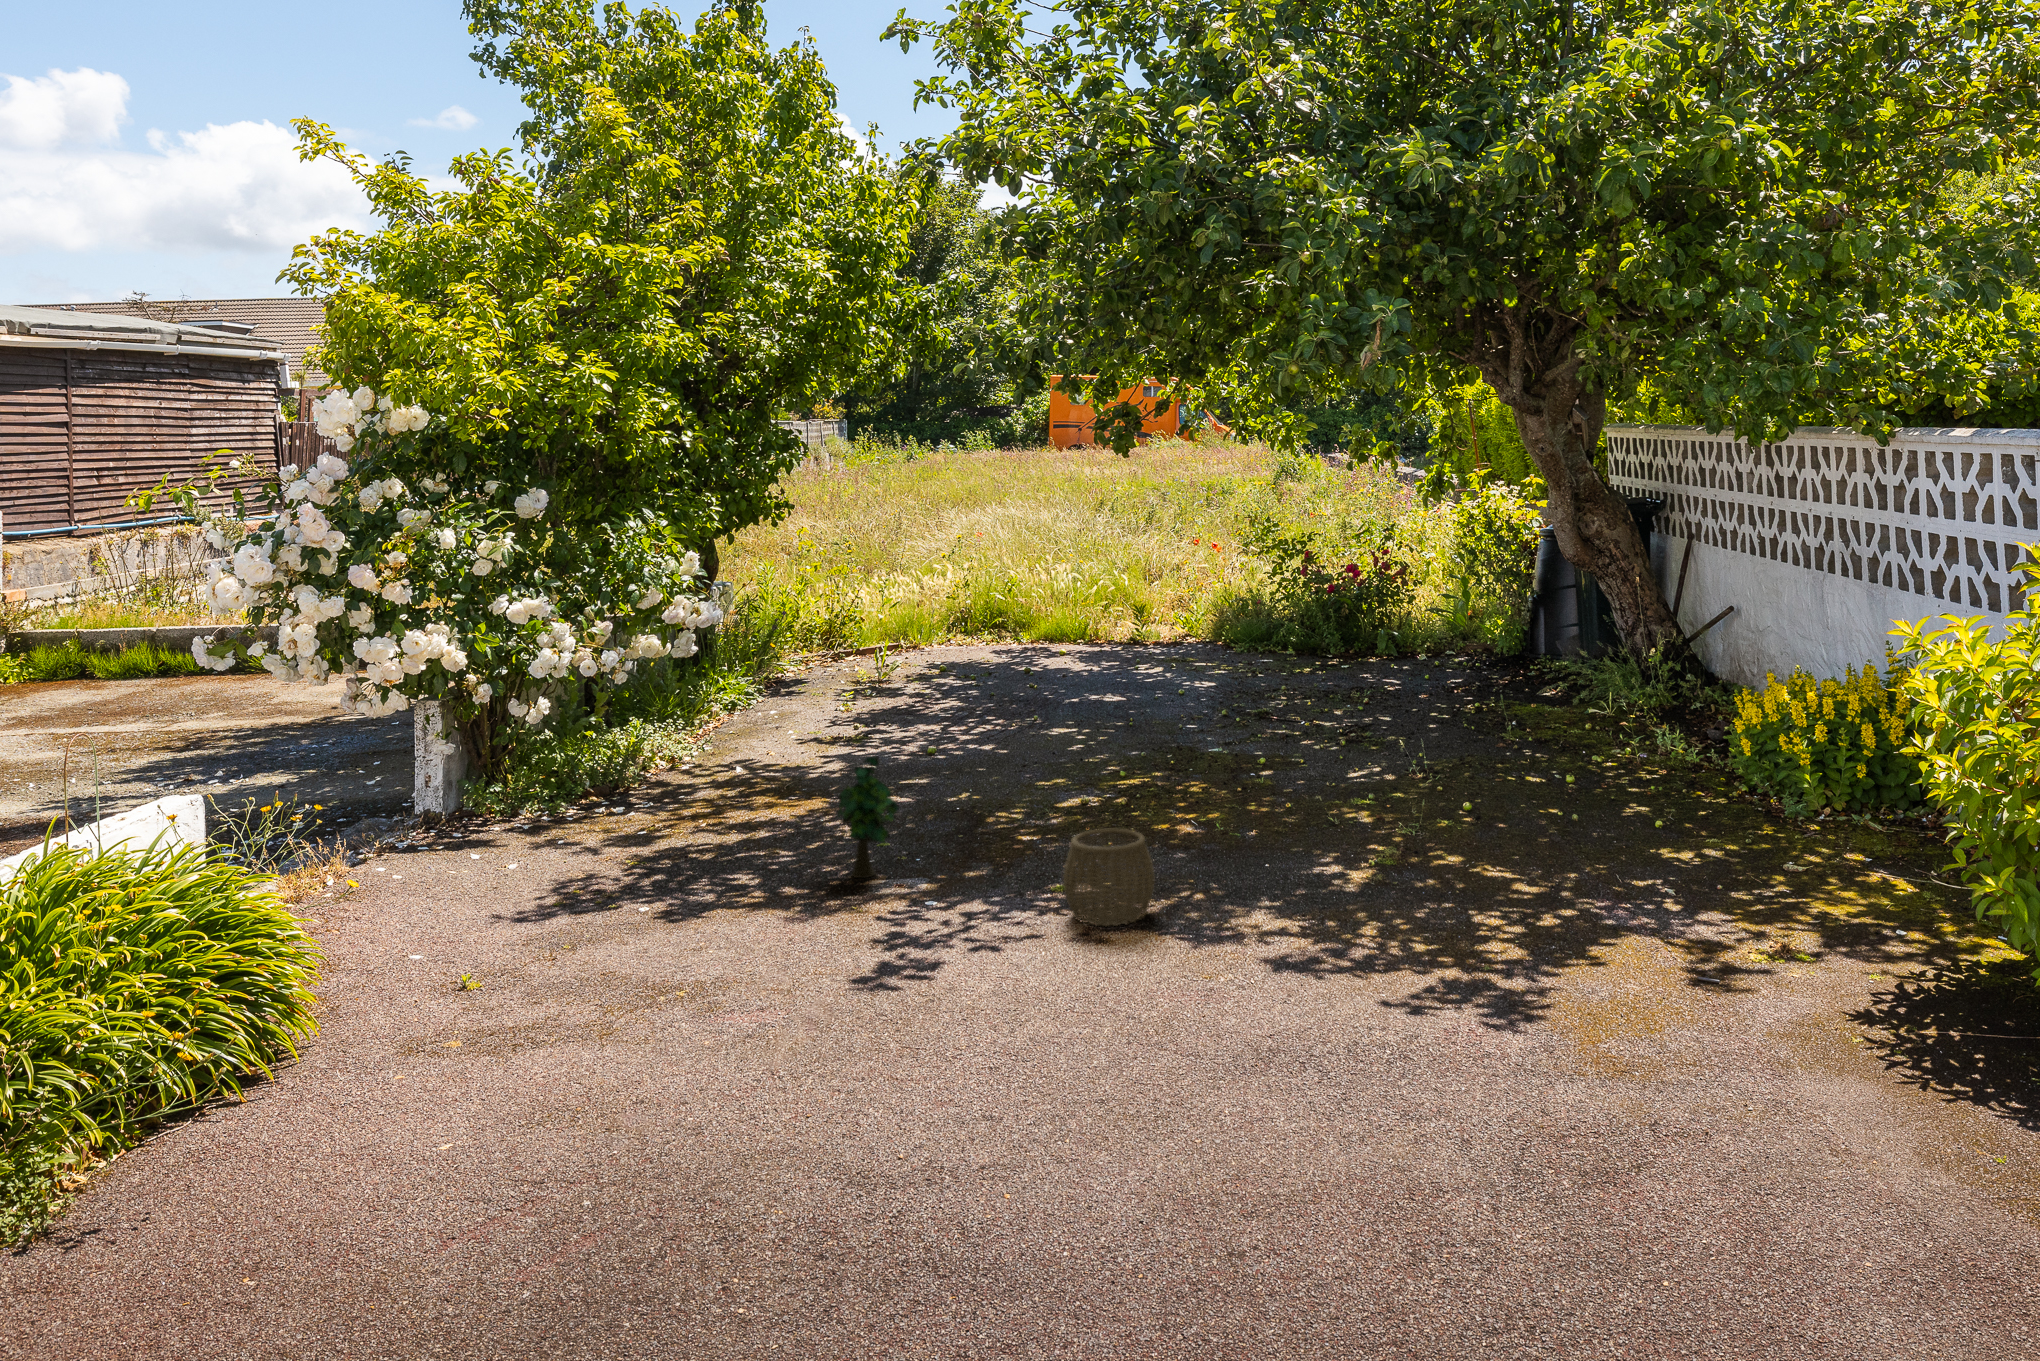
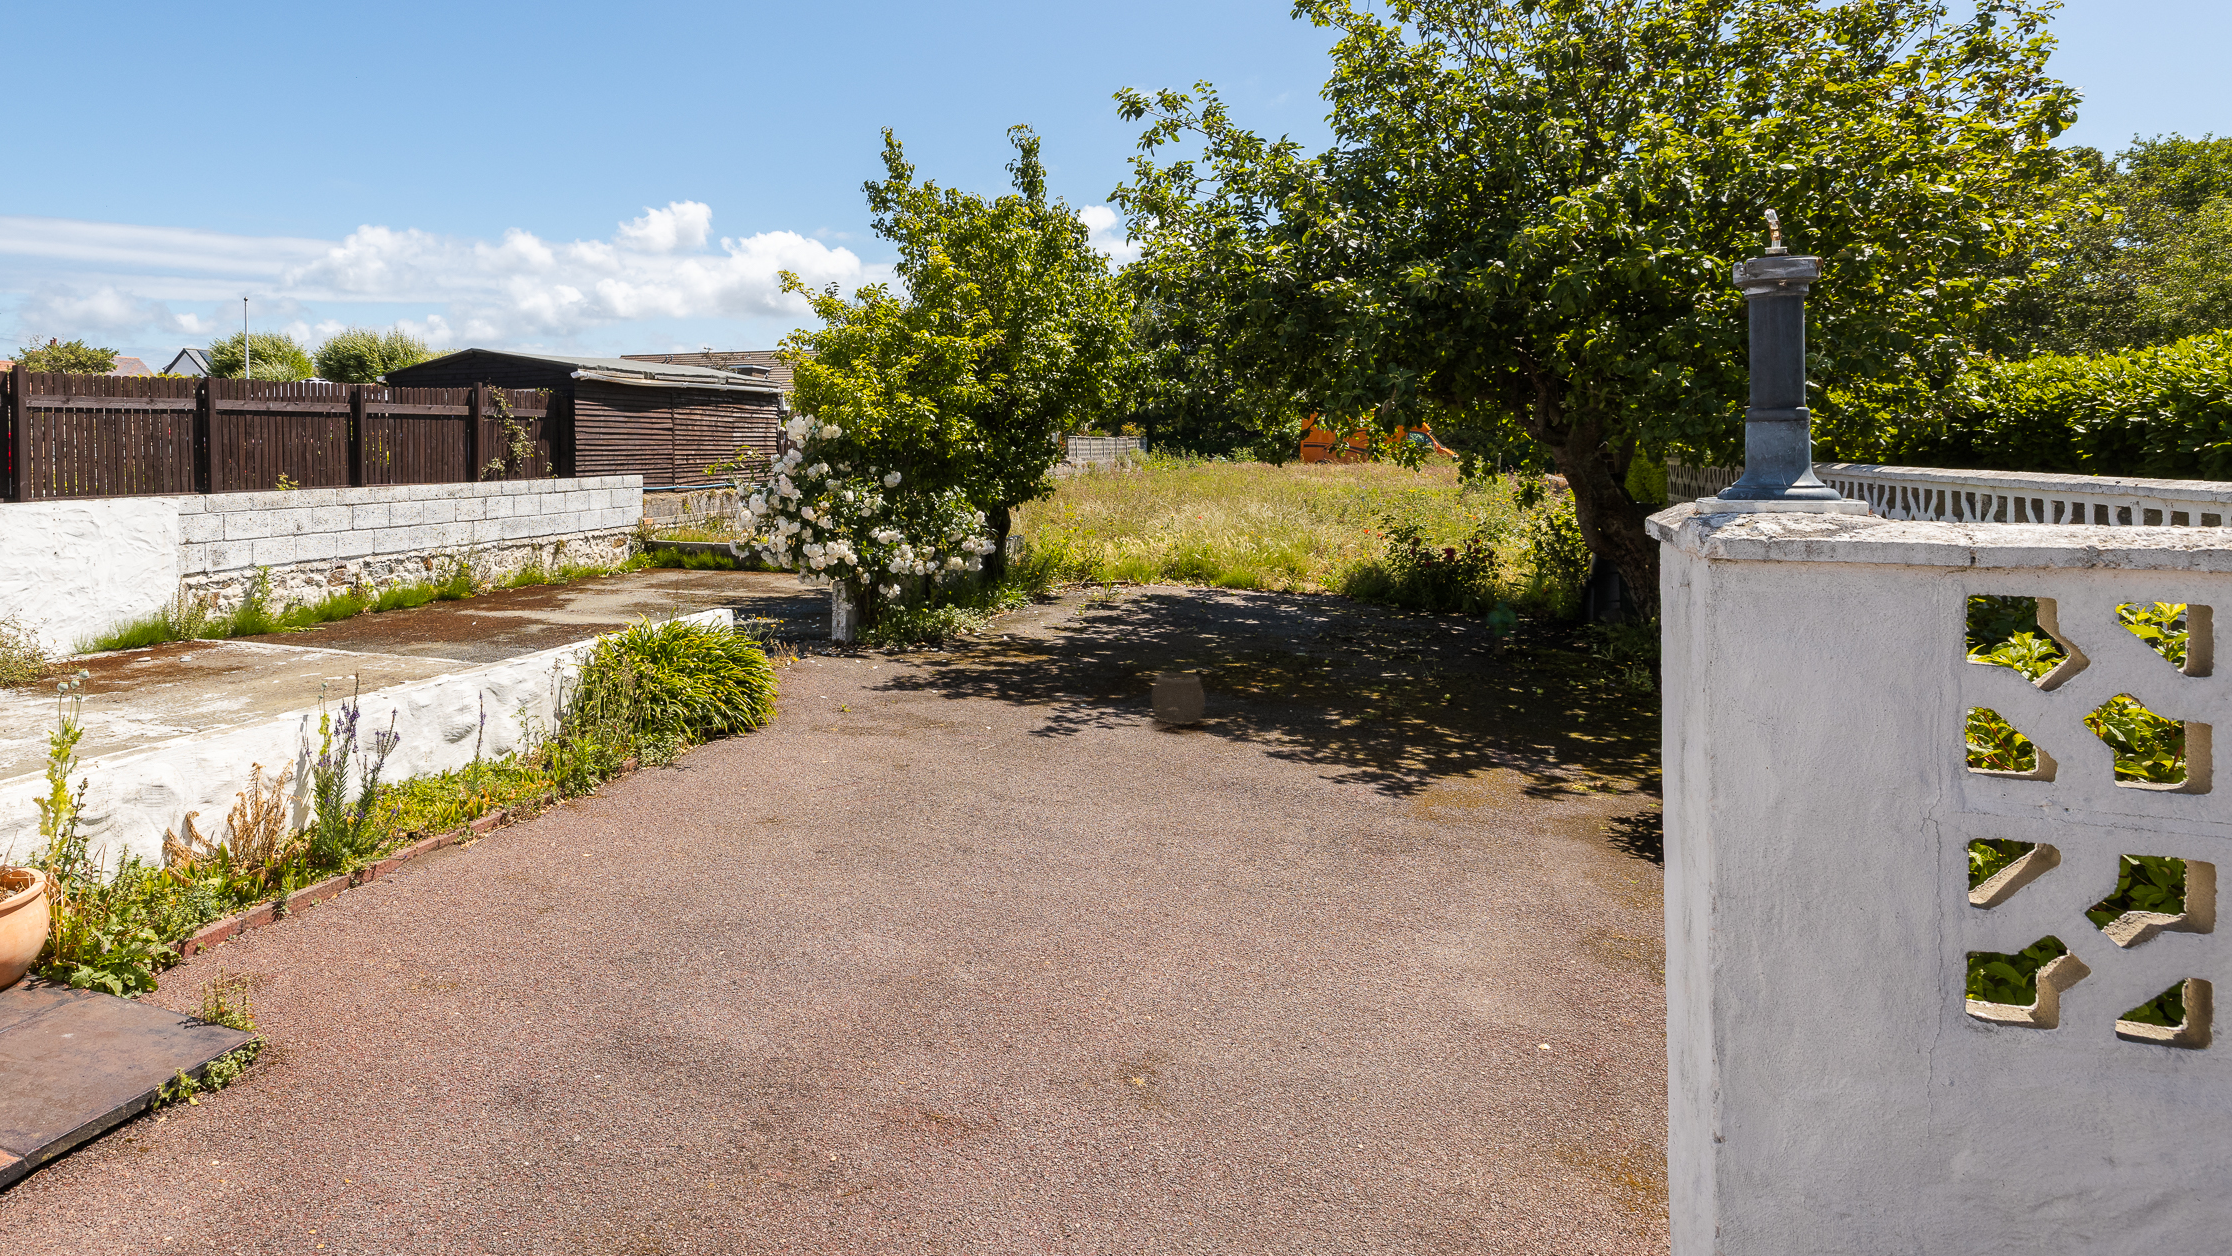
decorative plant: present [832,756,899,878] -> present [1486,598,1518,655]

